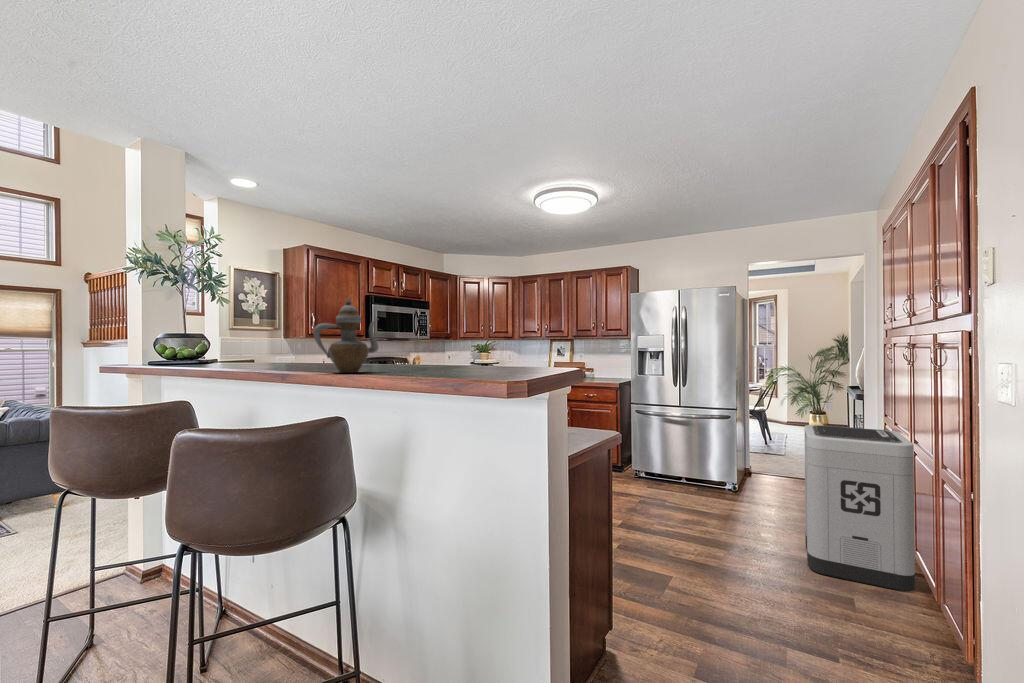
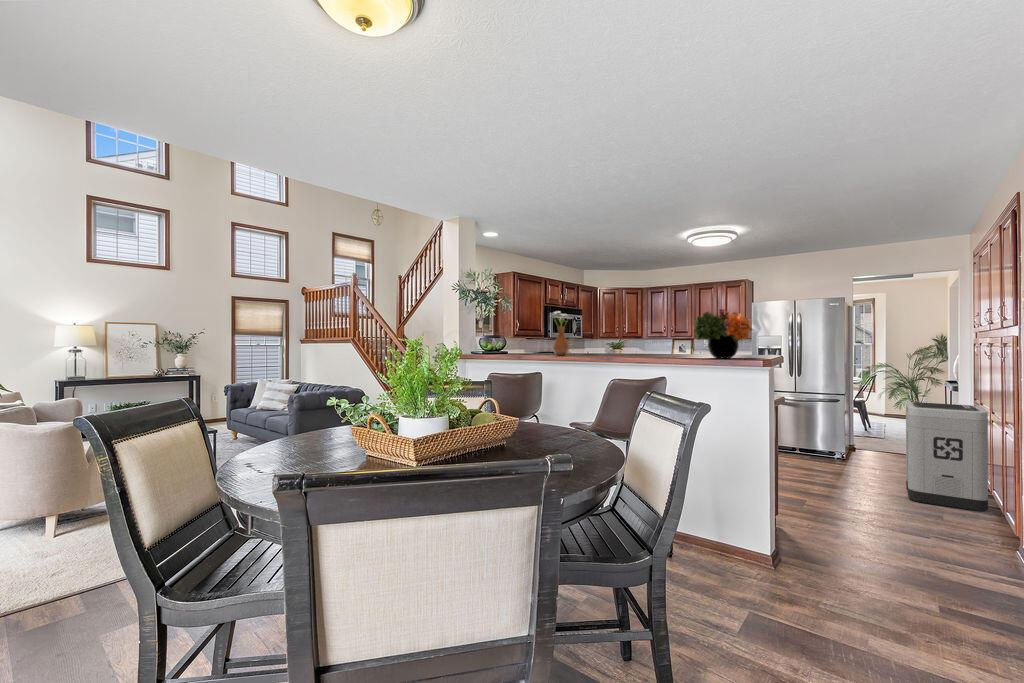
flower arrangement: none [416,278,528,373] -> present [694,309,753,358]
vase: none [253,291,295,366] -> present [552,311,569,356]
teapot: present [313,298,378,373] -> none [638,319,665,358]

